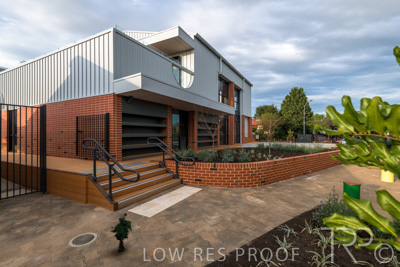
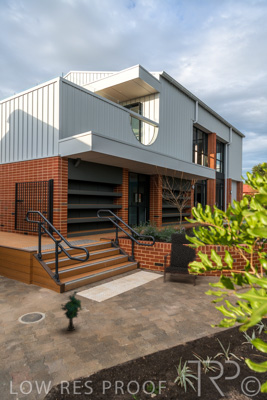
lounge chair: none [202,155,230,196] -> present [163,233,198,285]

